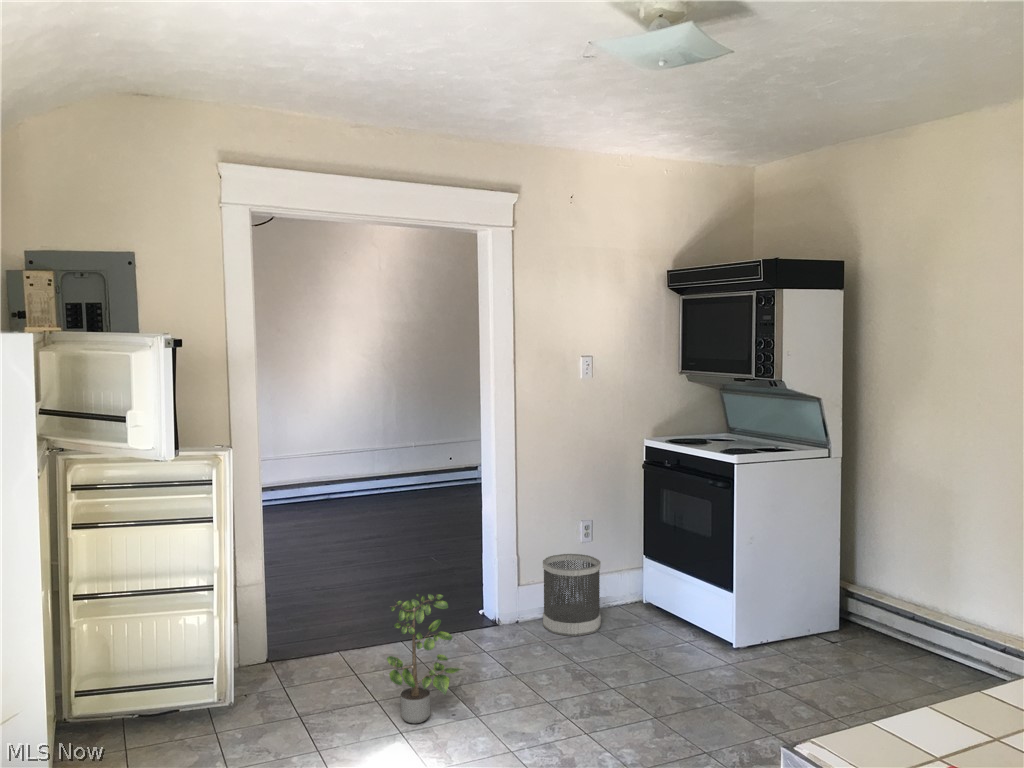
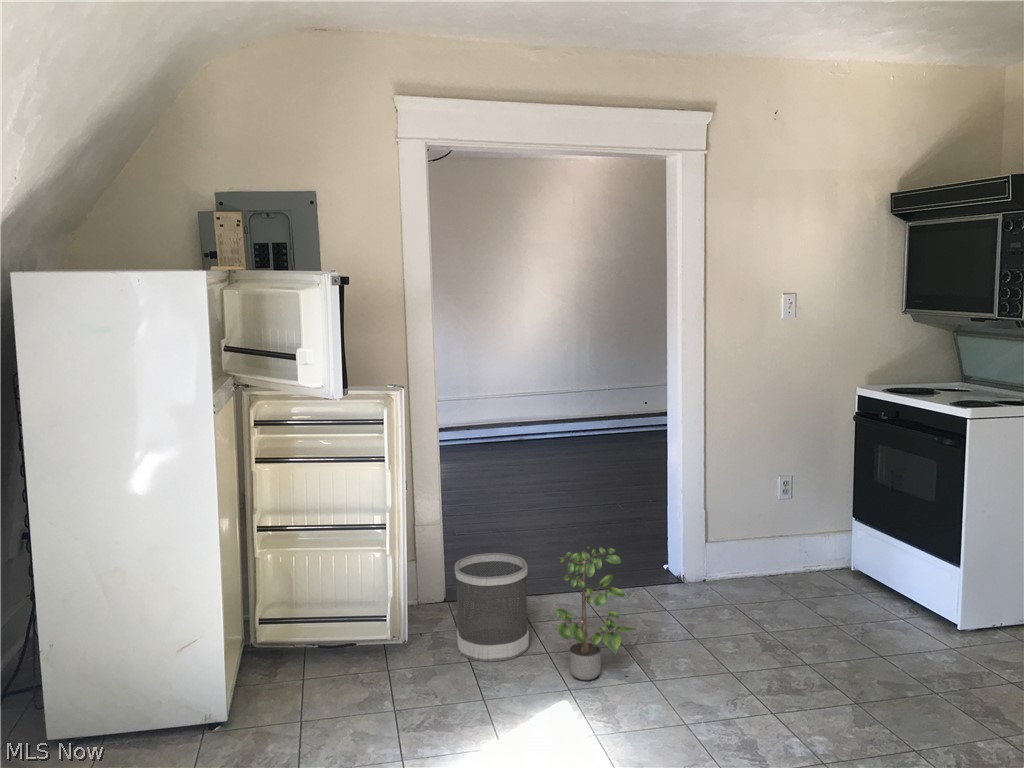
wastebasket: present [543,554,601,636] -> present [455,553,529,662]

